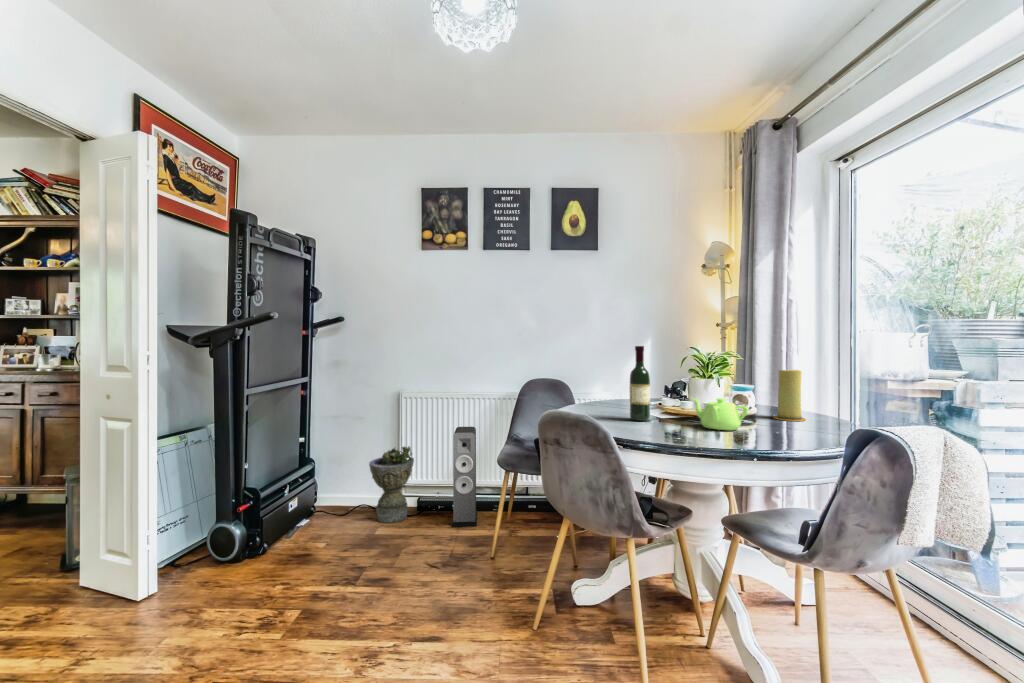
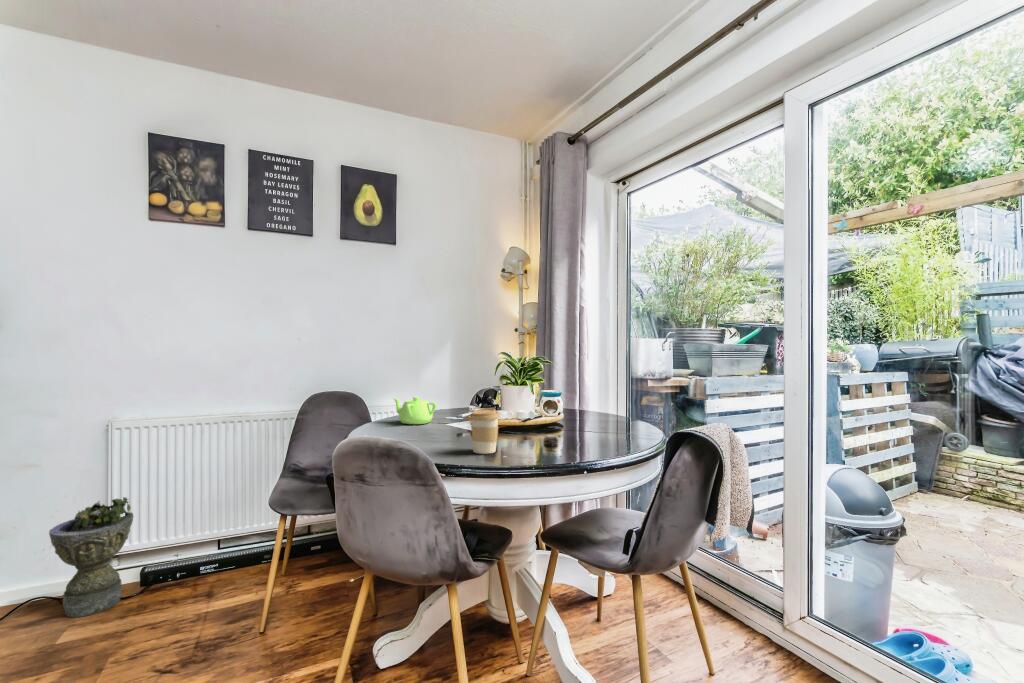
wine bottle: present [630,346,650,421] -> none [444,353,466,438]
candle: present [774,370,806,421] -> none [580,375,607,425]
coffee cup: none [648,395,676,435] -> present [470,408,499,454]
teapot: present [692,398,748,430] -> present [393,397,437,424]
speaker: present [452,427,477,527] -> none [197,459,237,601]

